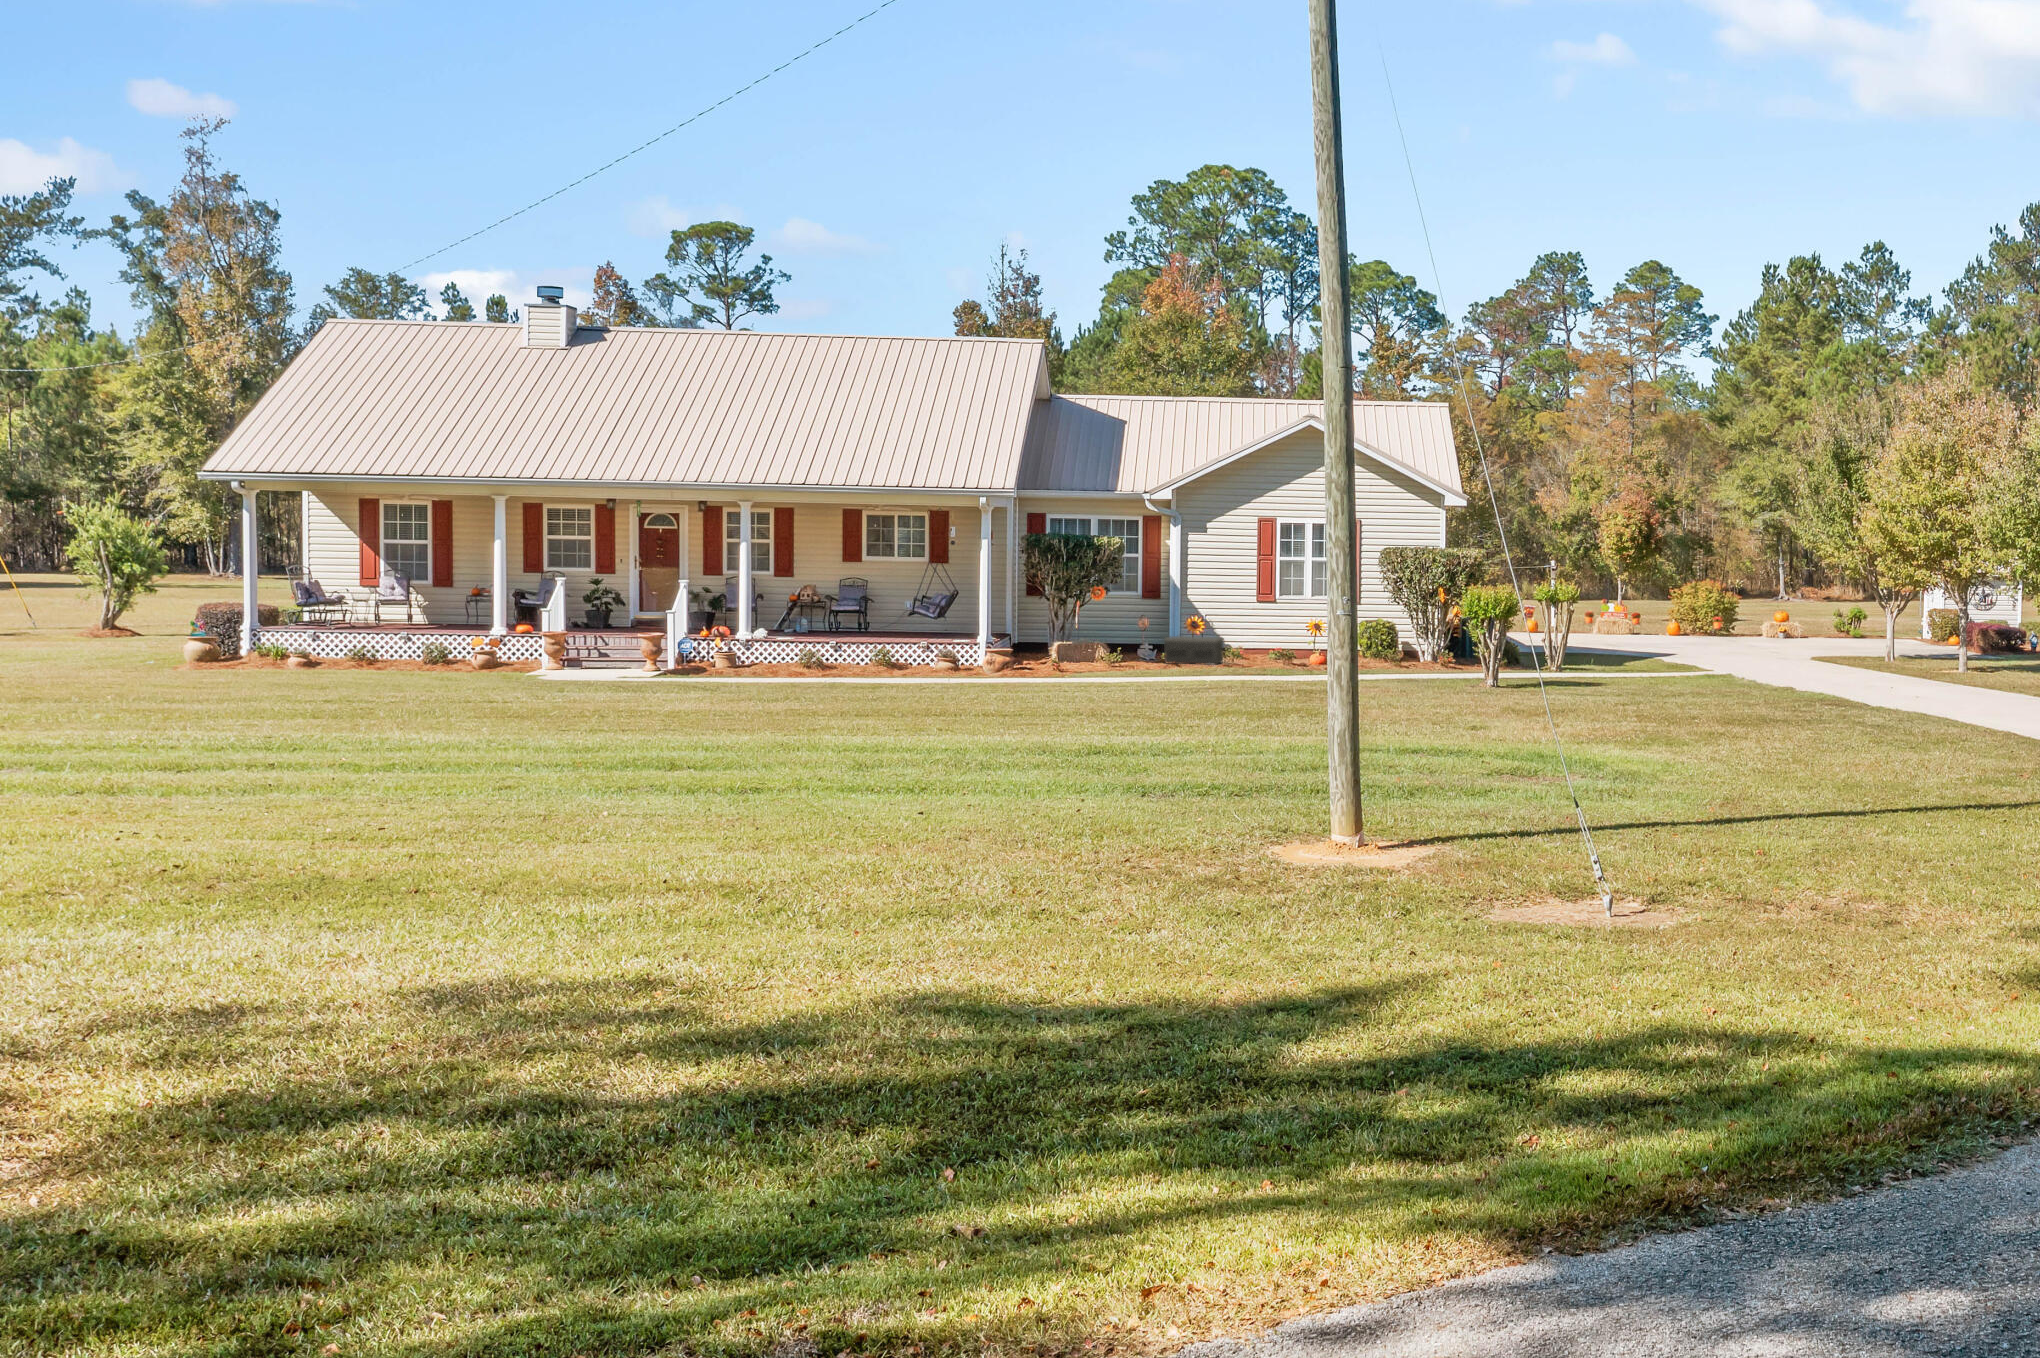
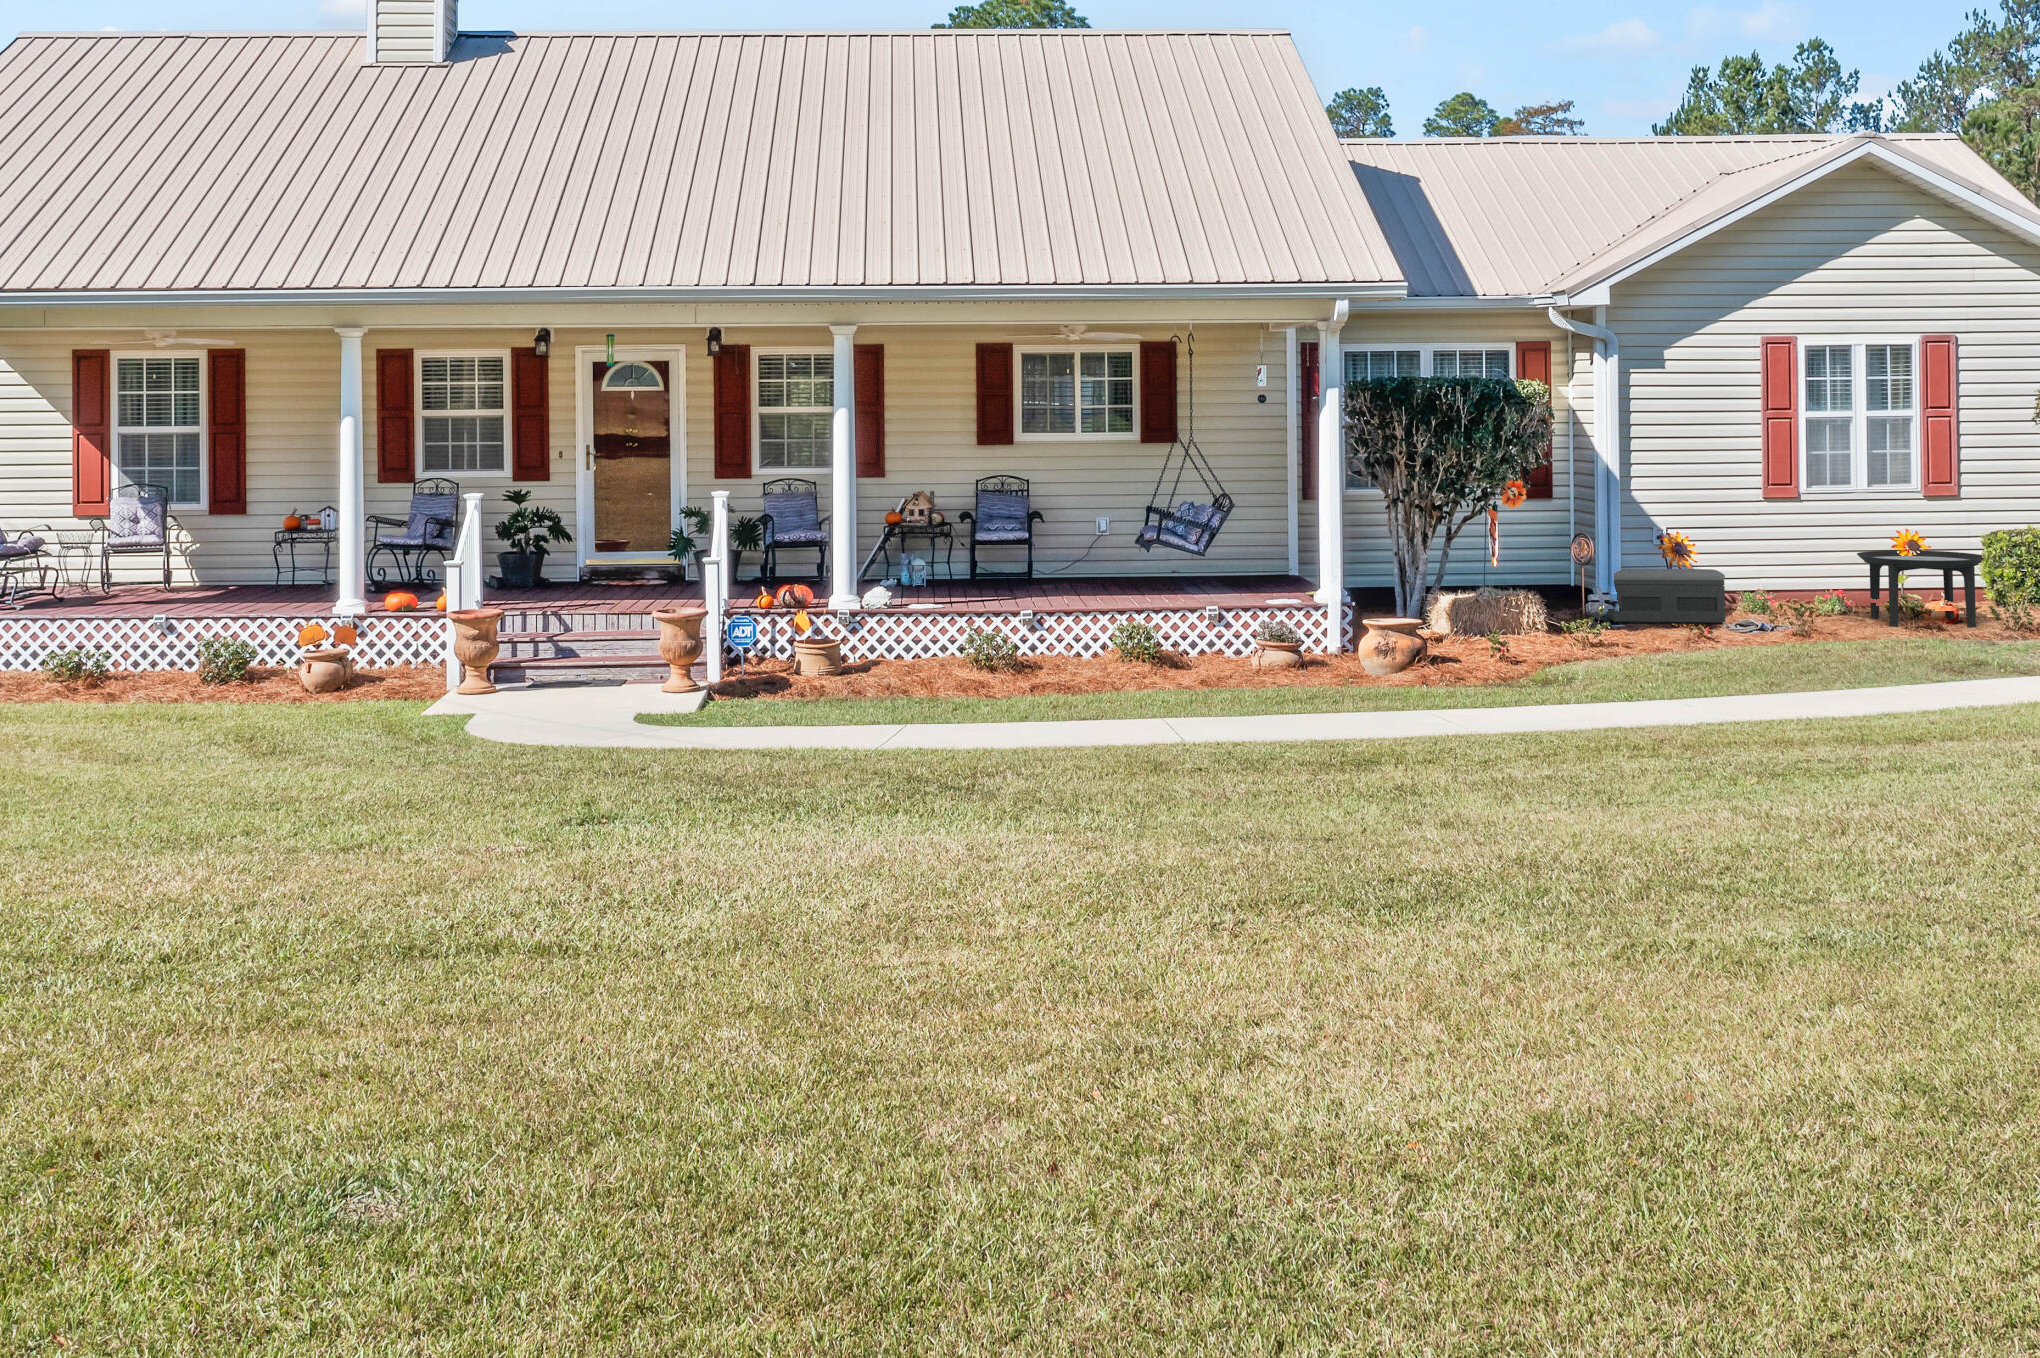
round table: none [1285,630,1344,668] -> present [1857,550,1985,628]

